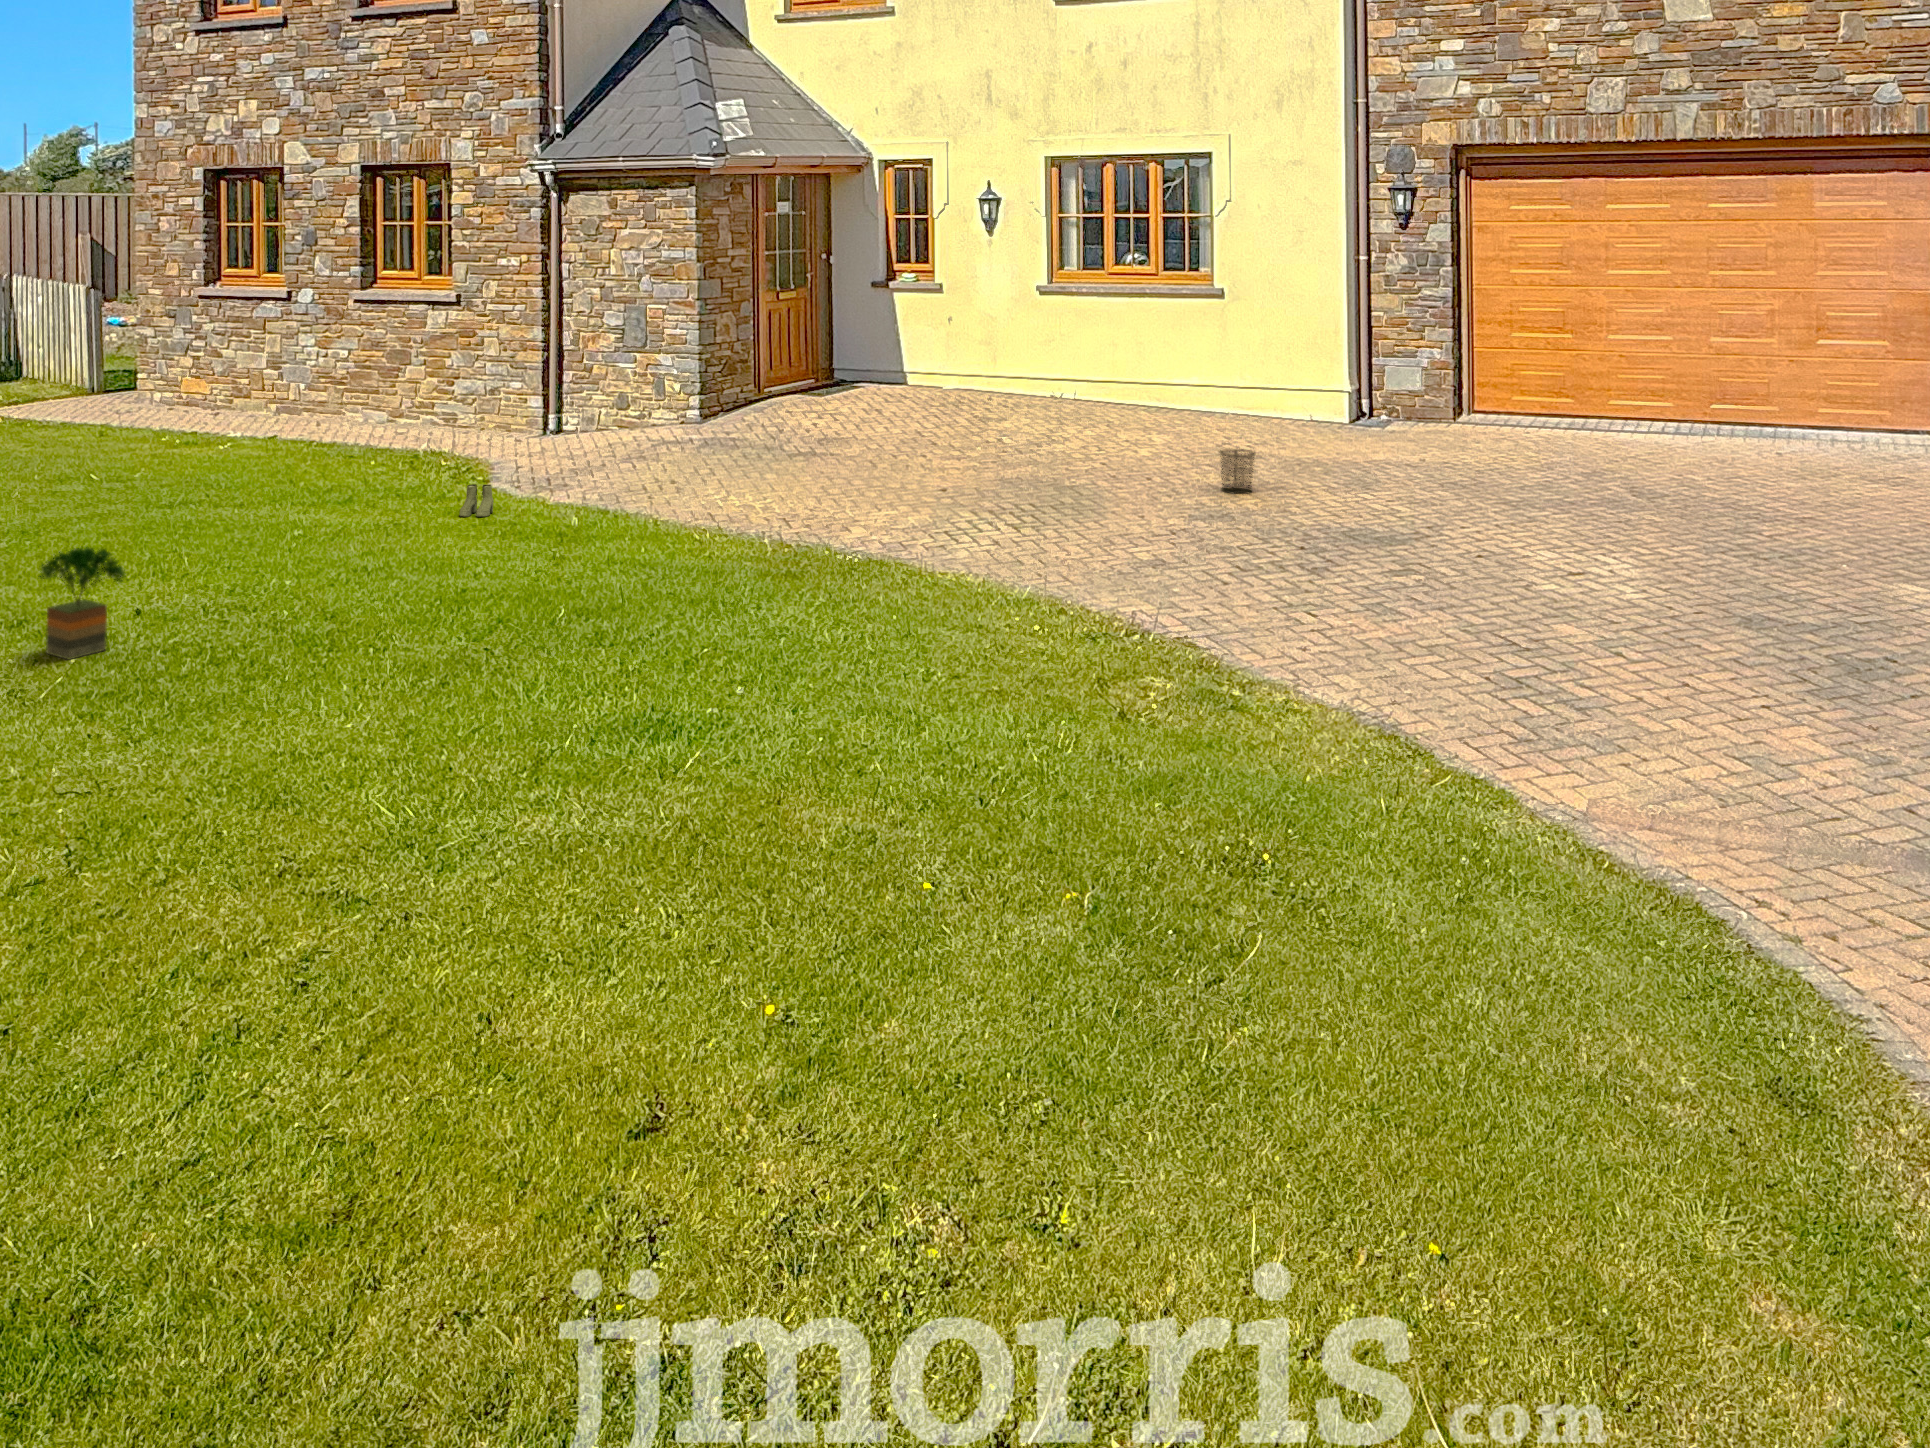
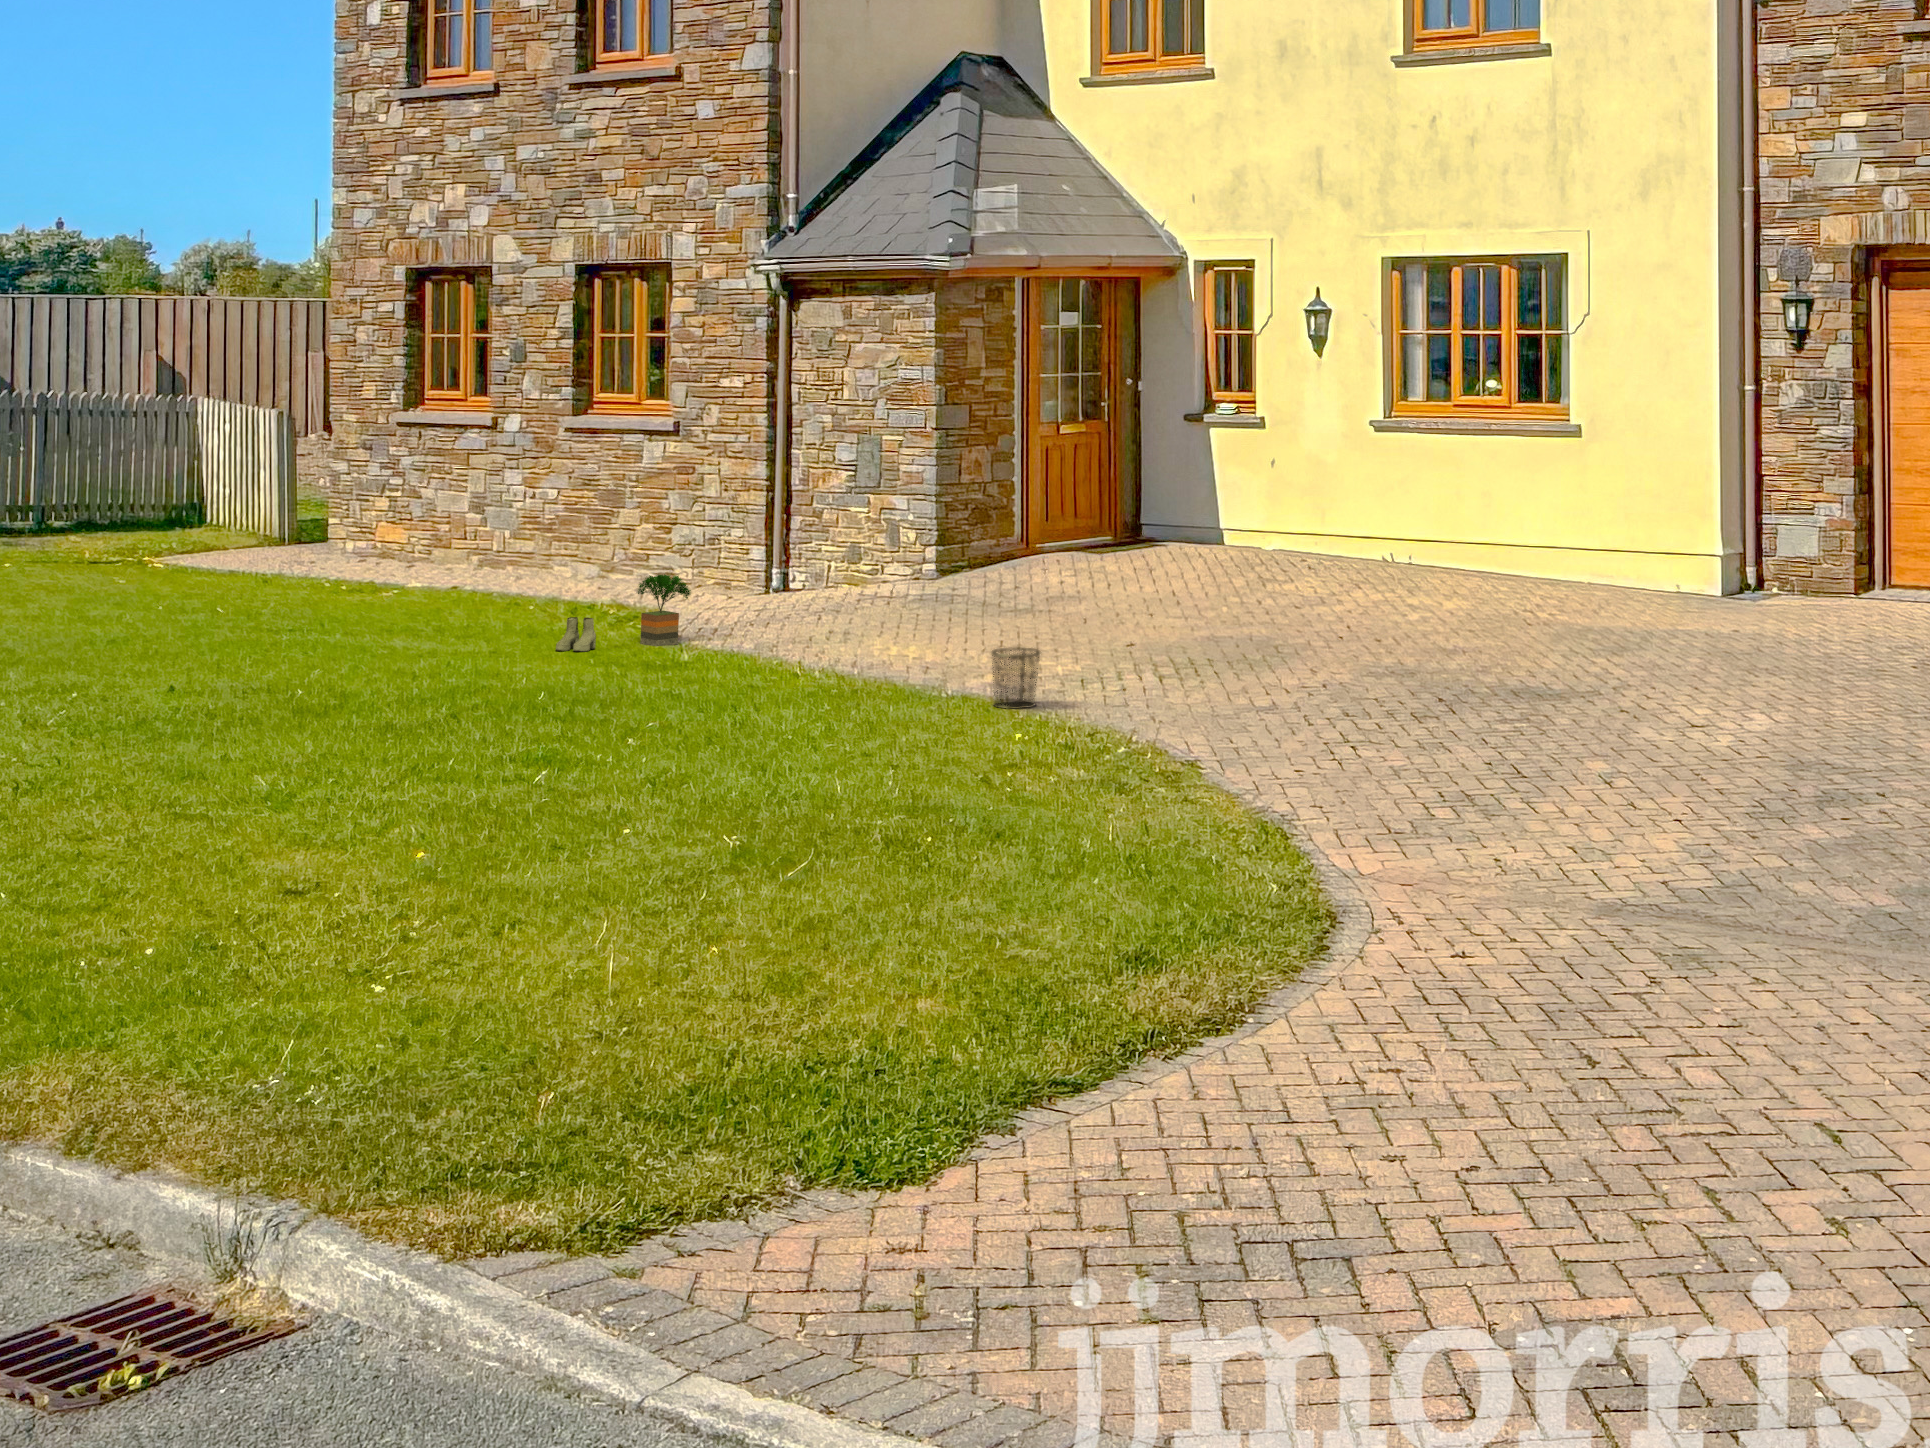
waste bin: present [1220,449,1255,494] -> present [991,648,1040,709]
potted tree: present [40,547,126,660] -> present [638,575,691,646]

